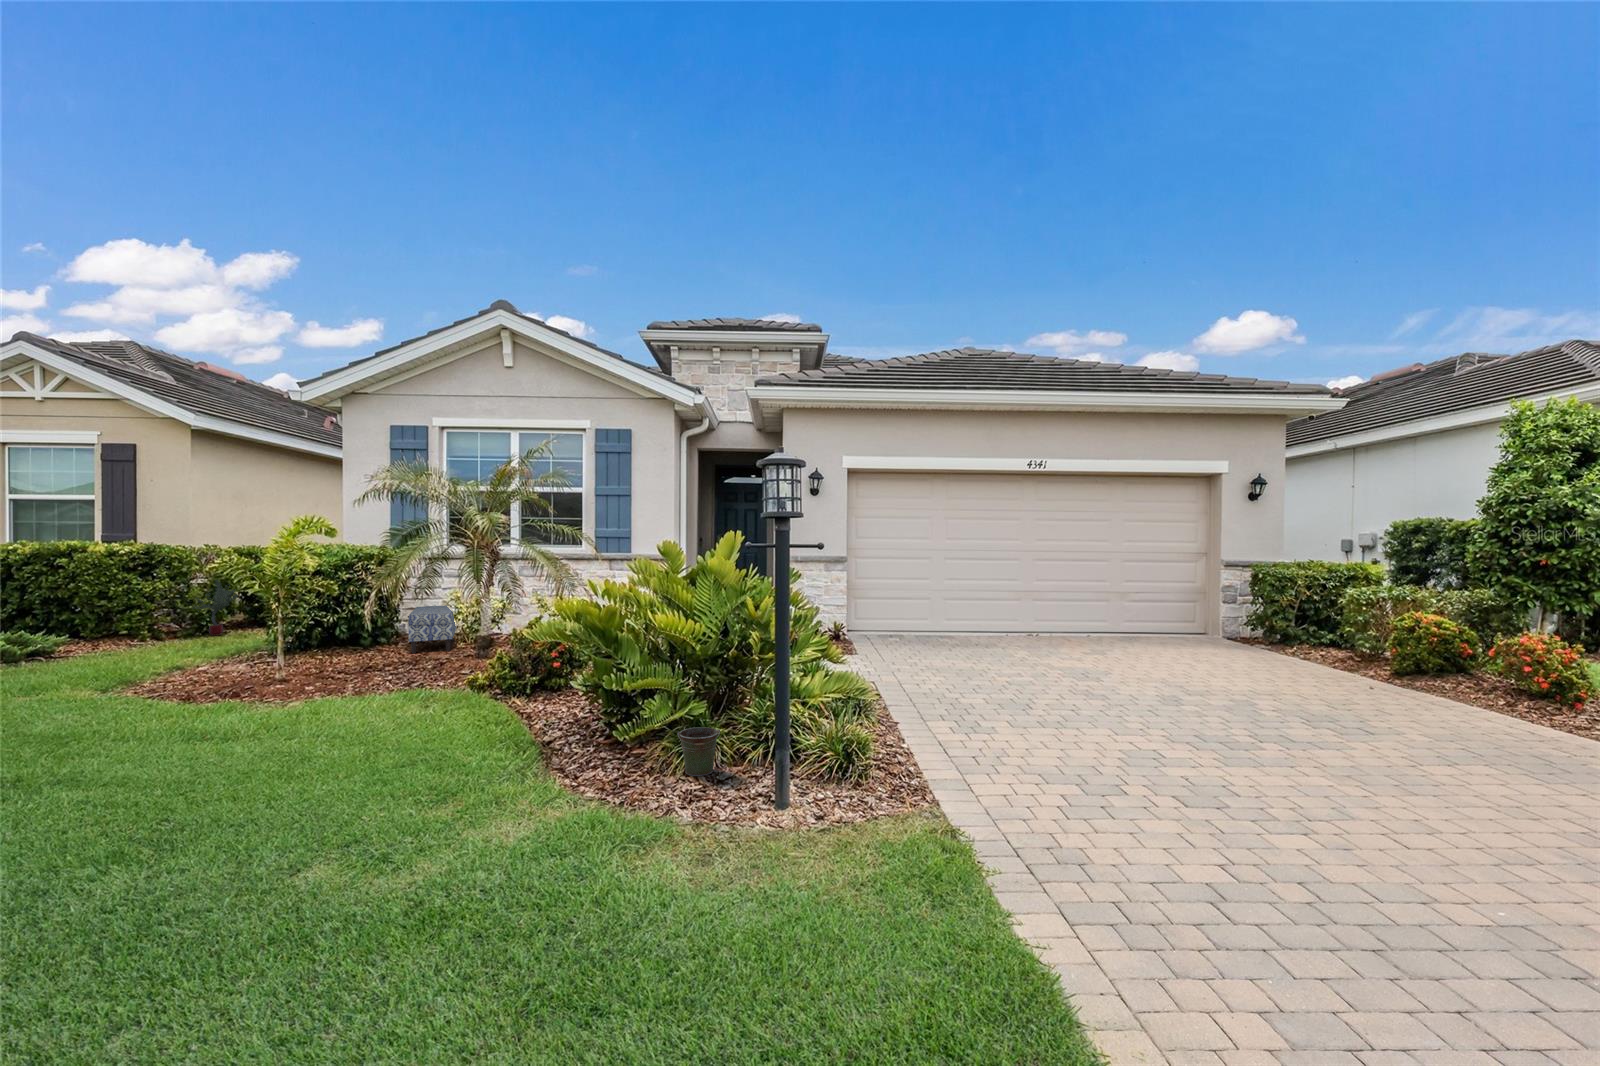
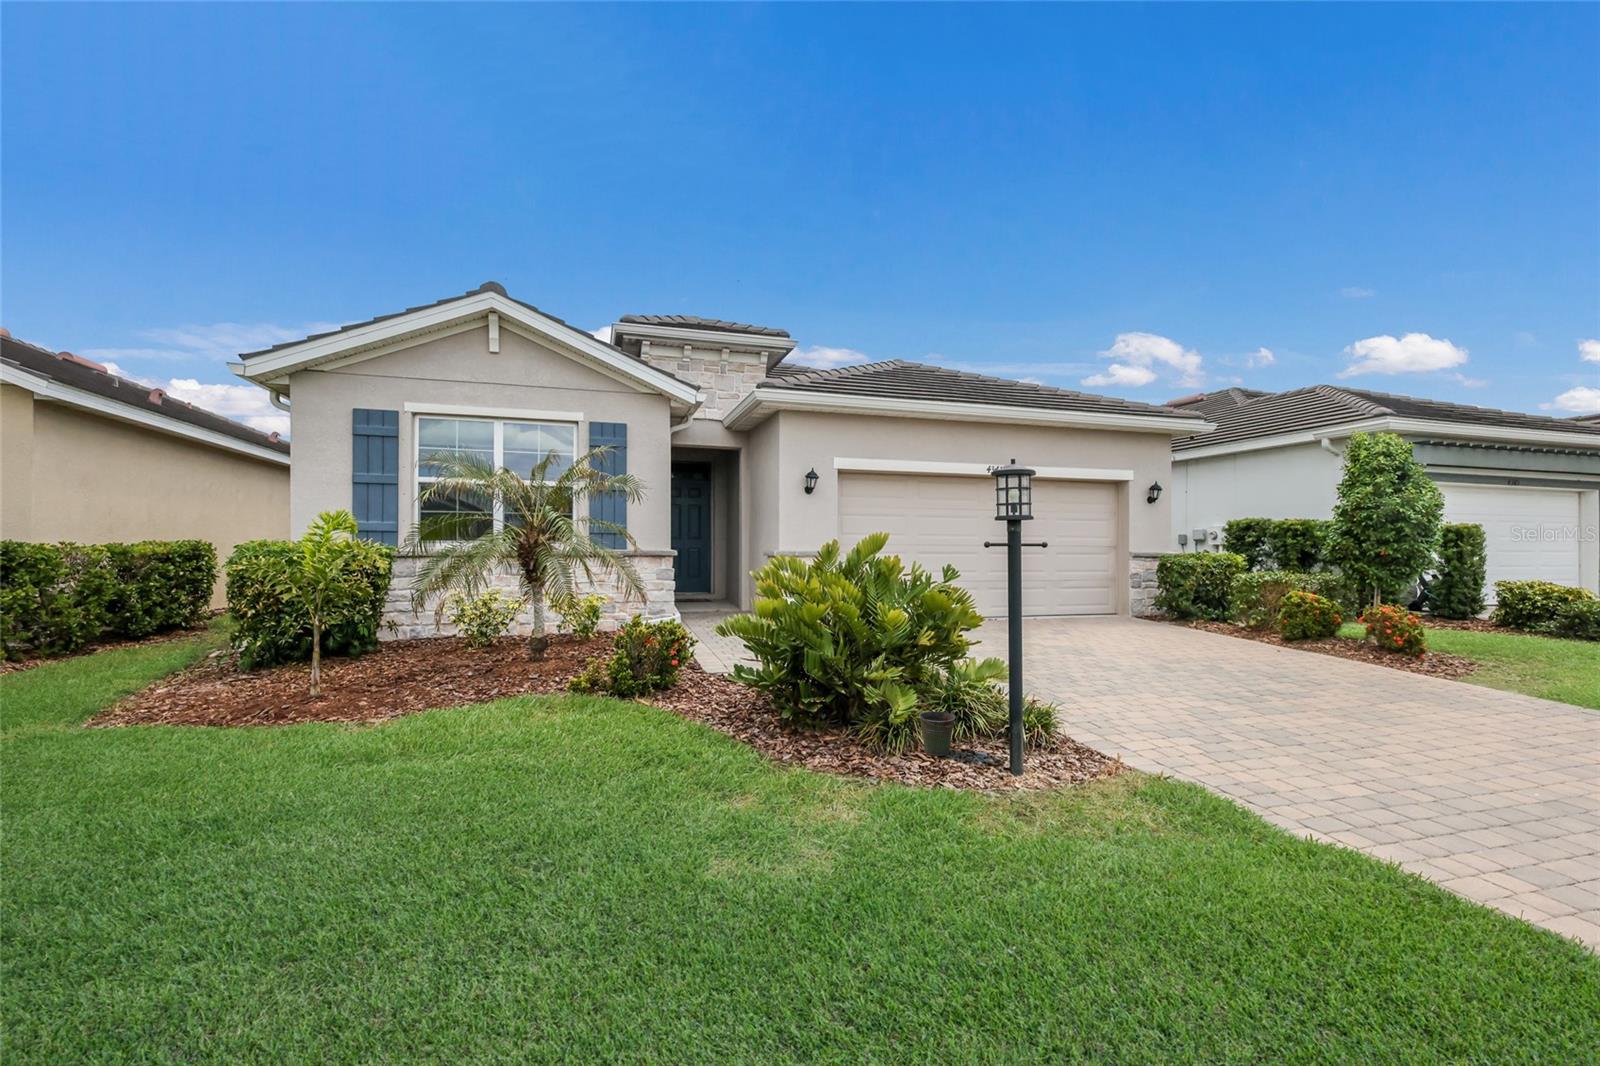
potted tree: present [196,581,237,636] -> none [87,583,145,650]
bench: present [408,605,456,654] -> none [406,605,469,659]

